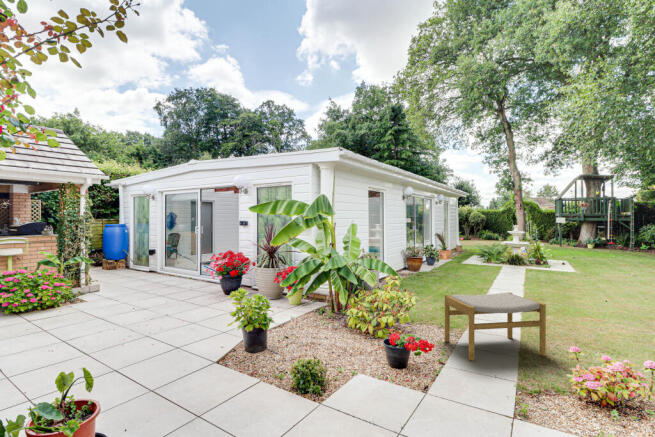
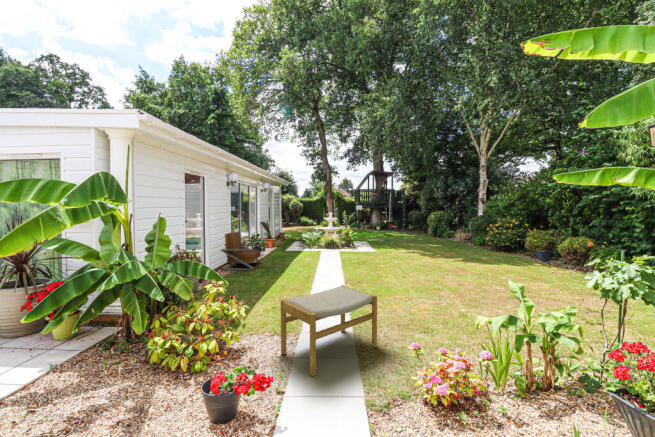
lounge chair: none [395,241,434,278] -> present [221,231,261,270]

